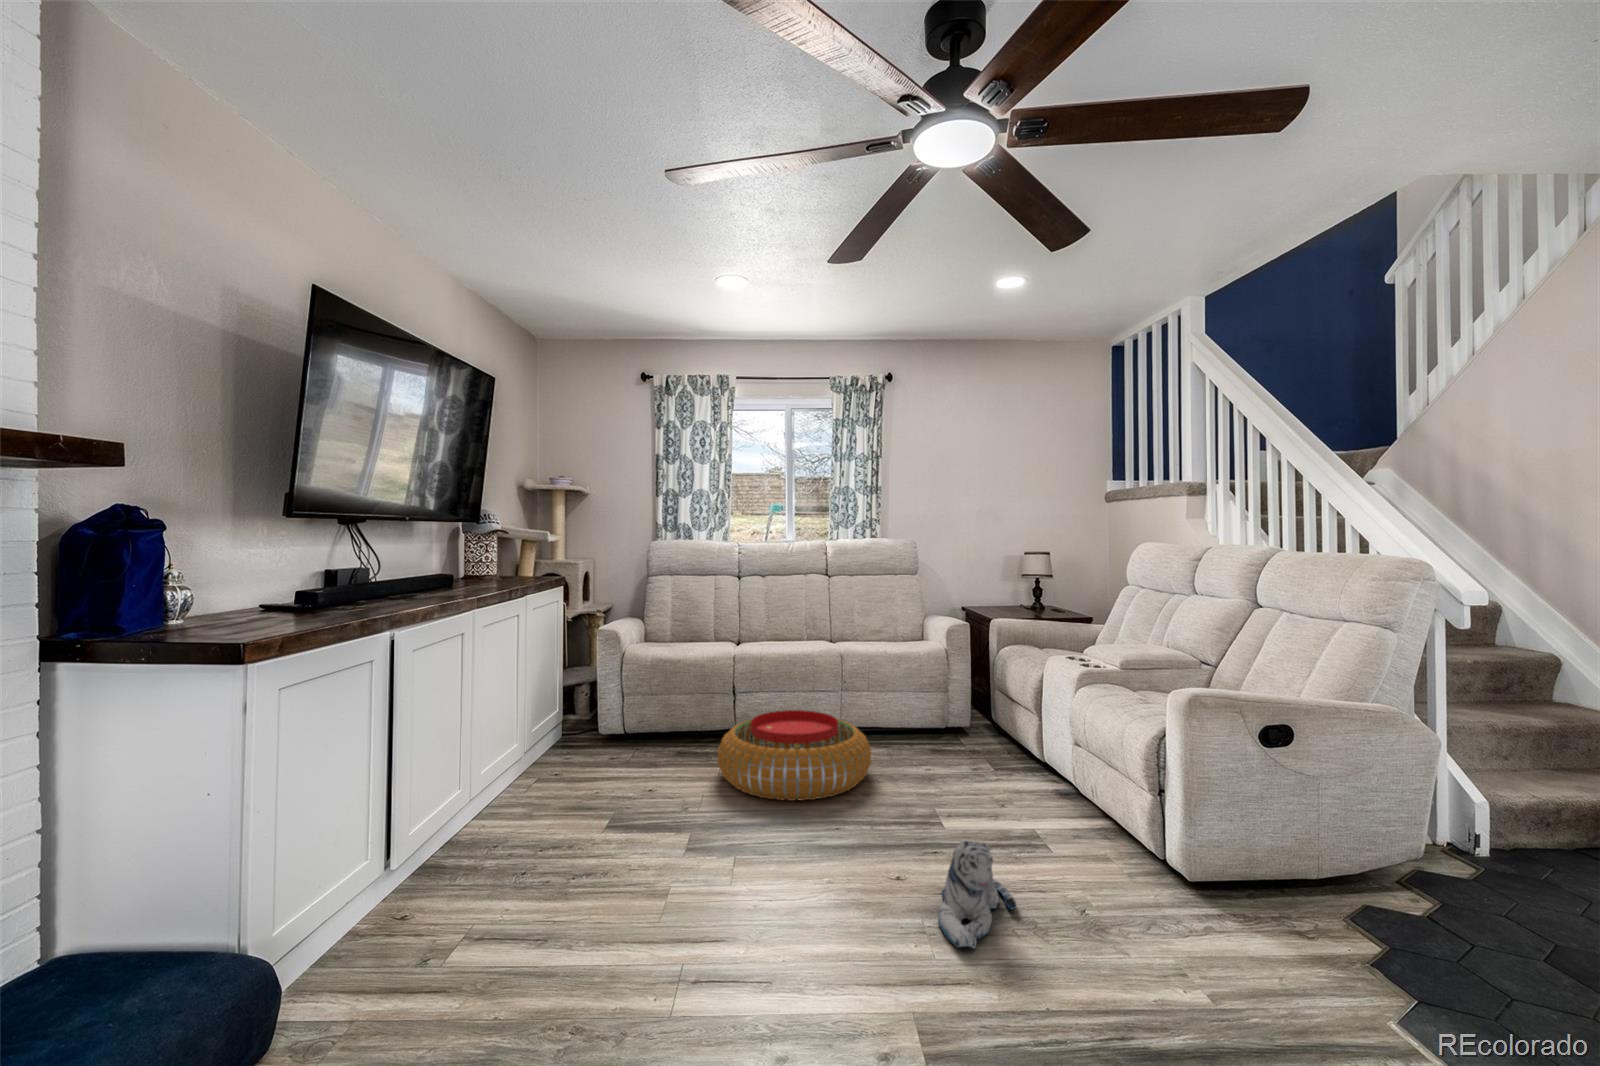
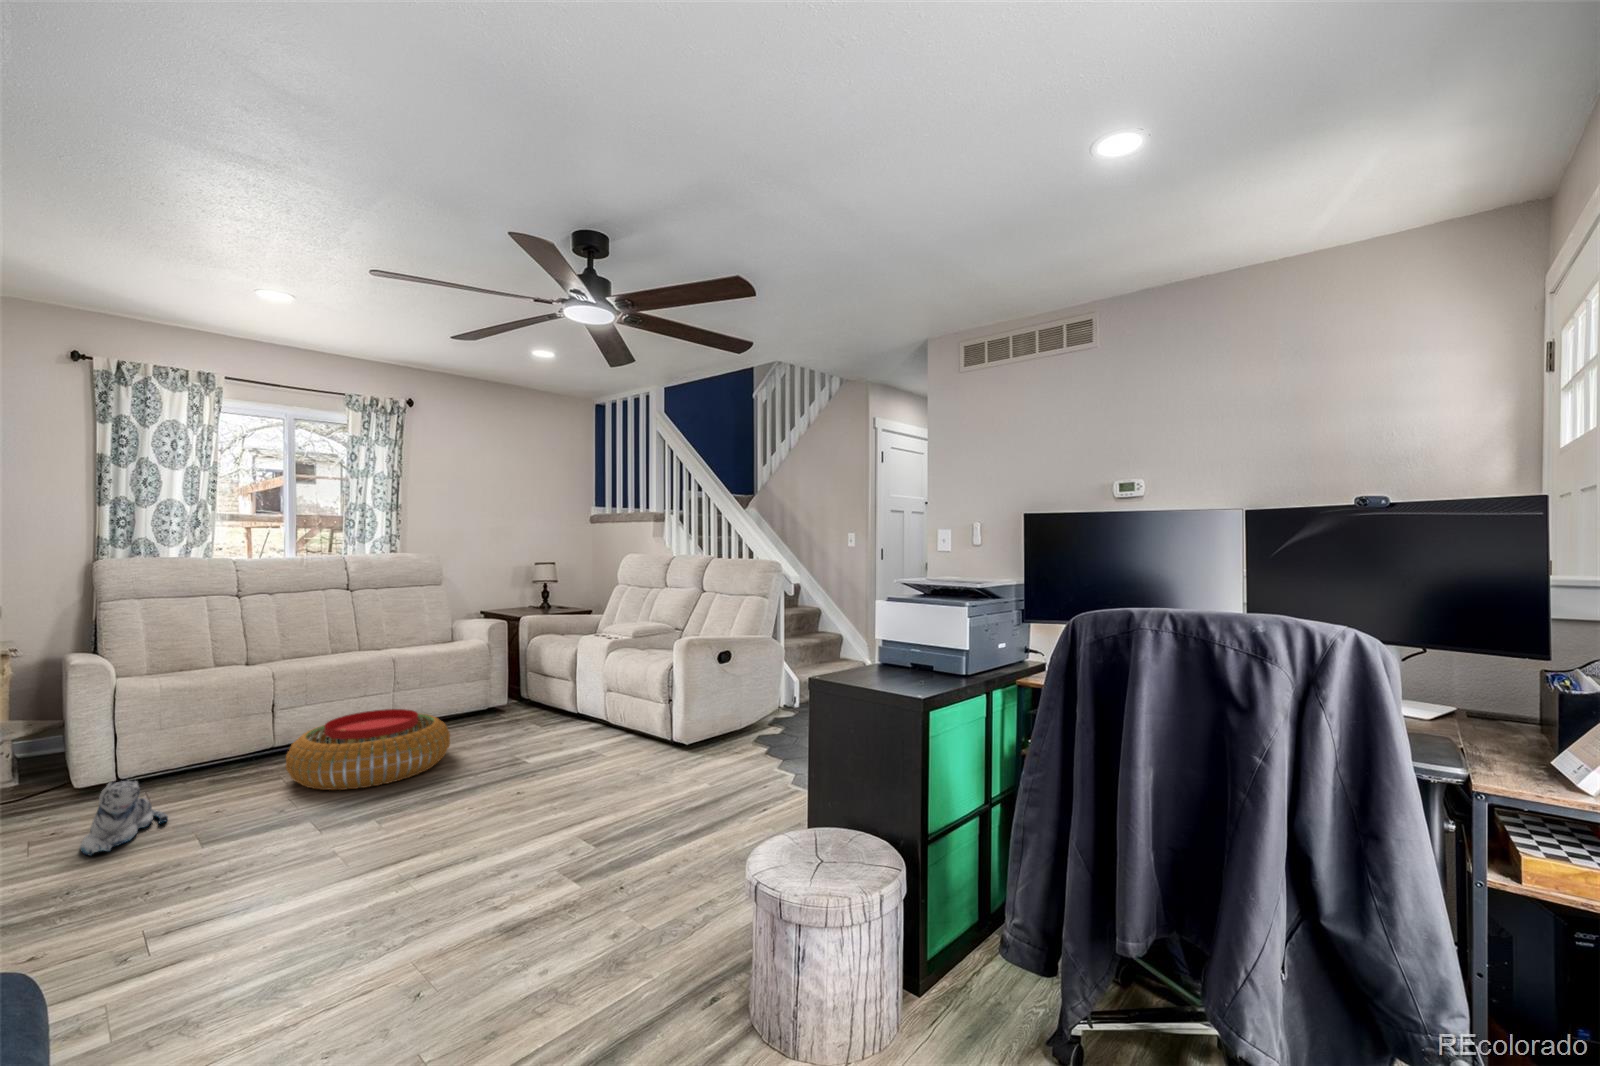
plush toy: present [938,841,1016,948] -> present [80,781,168,856]

